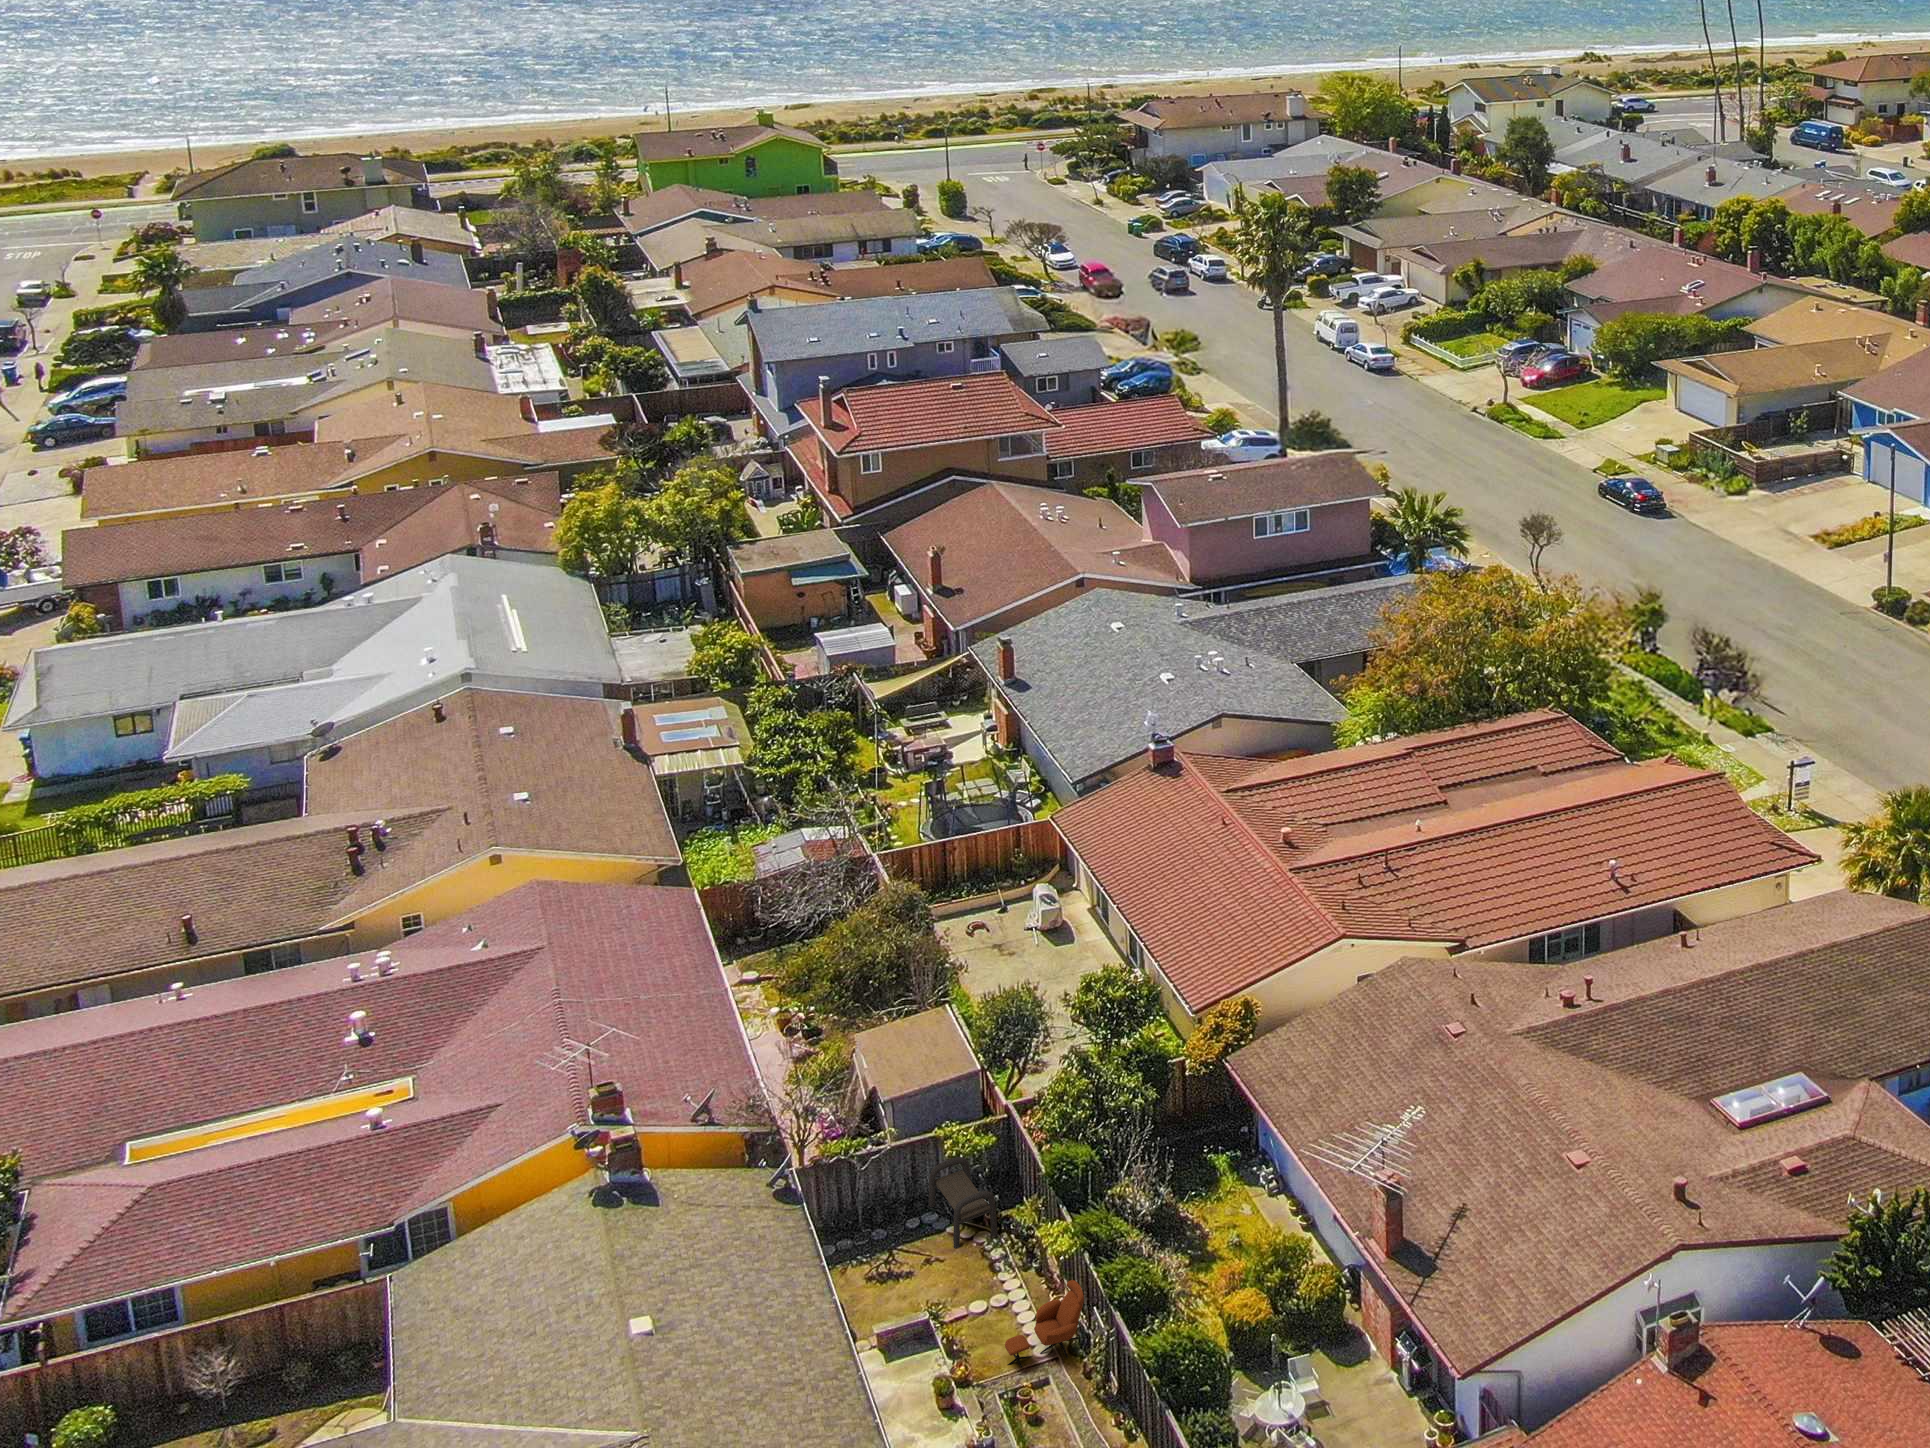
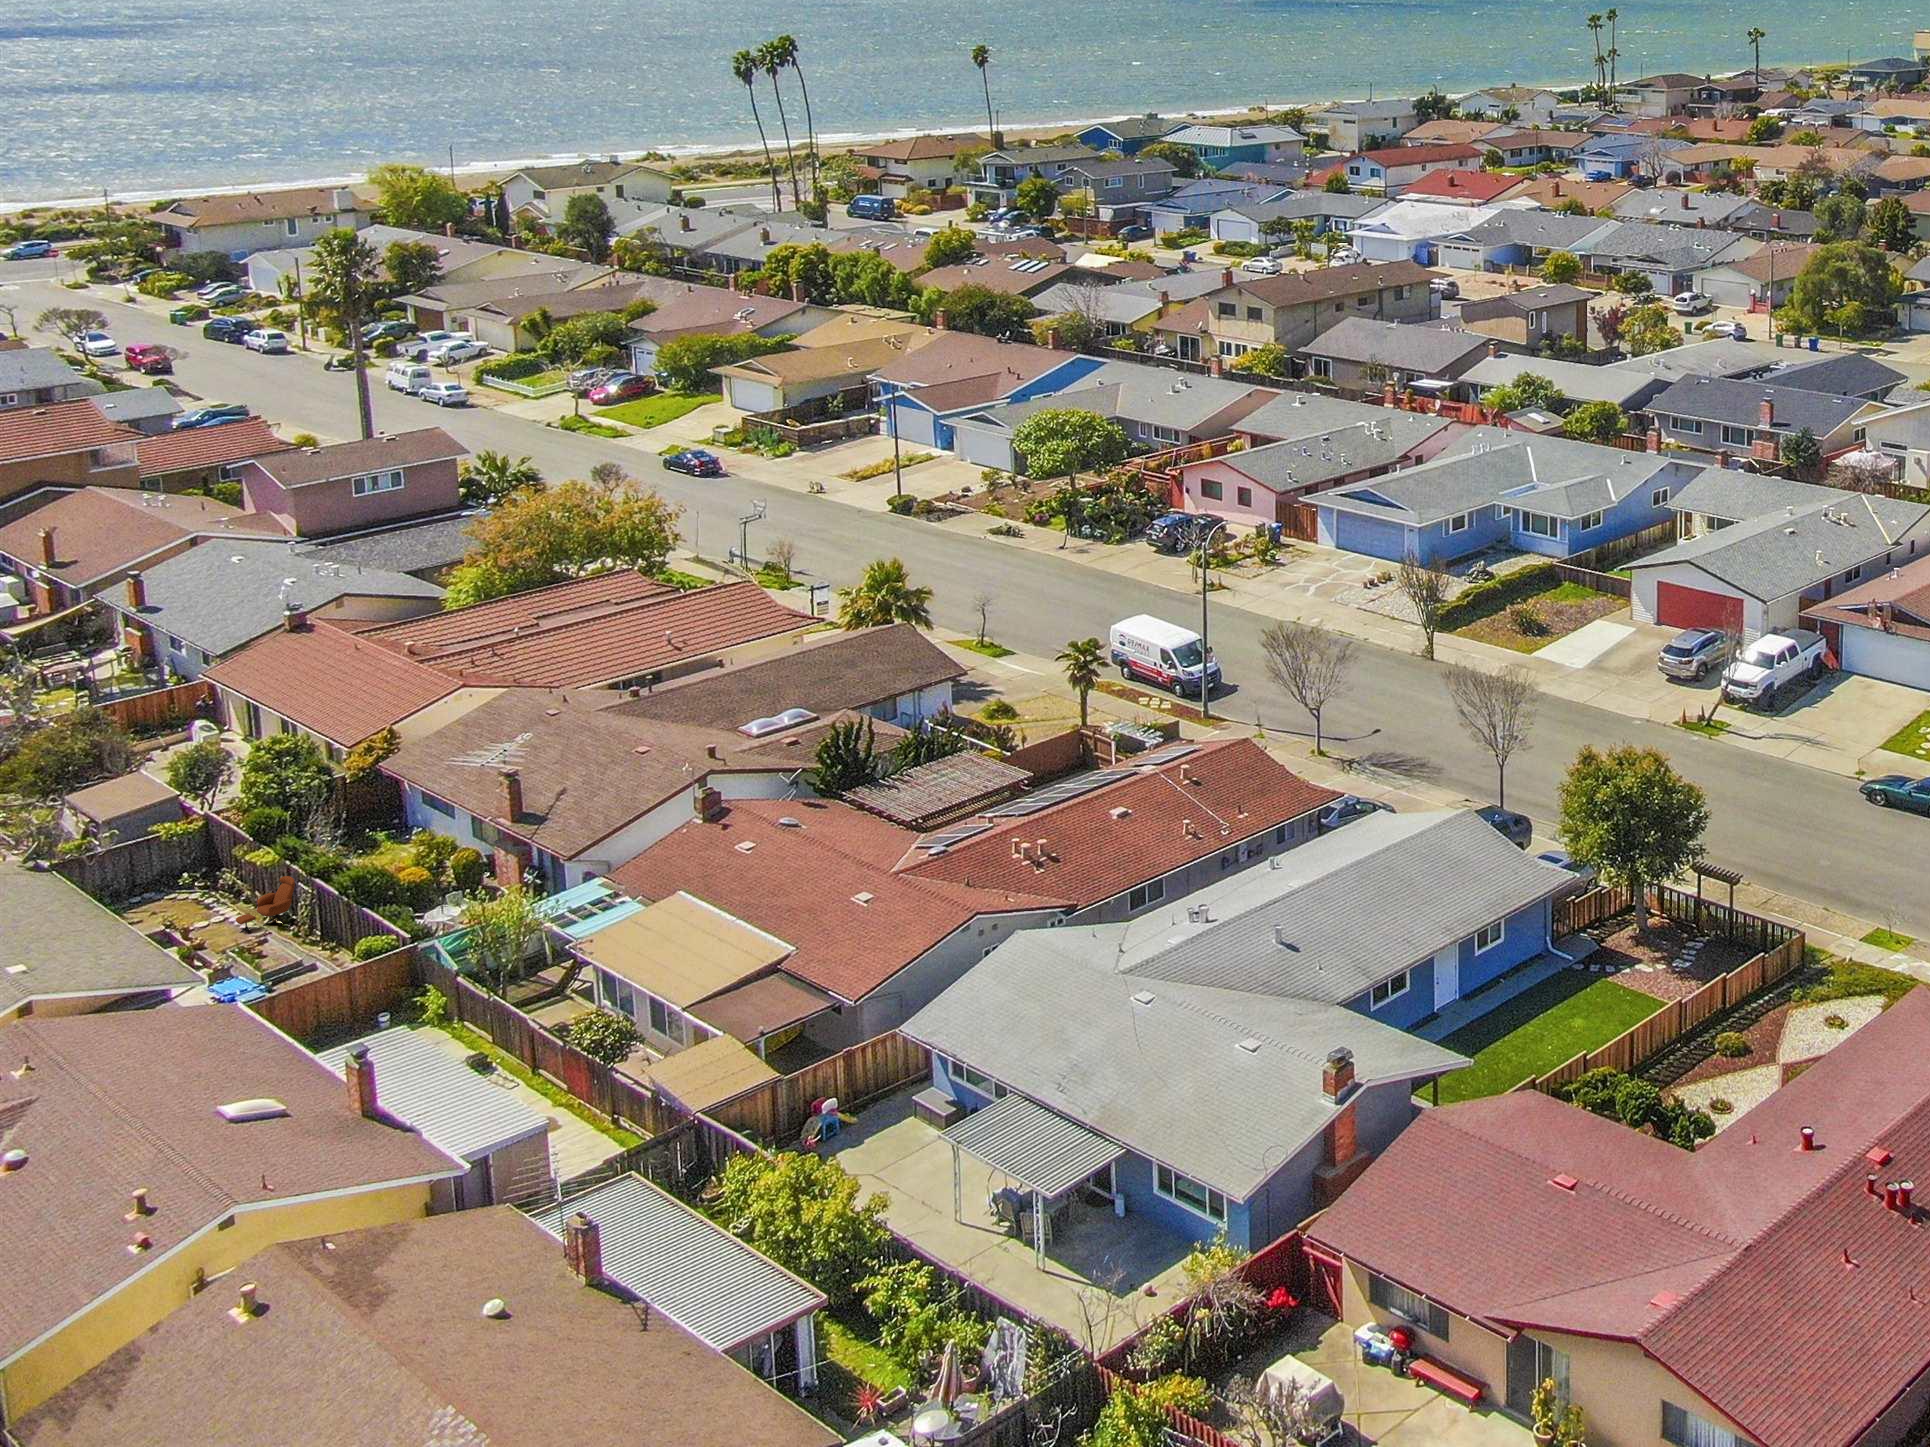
bench: present [929,1157,997,1249] -> none [145,849,208,903]

